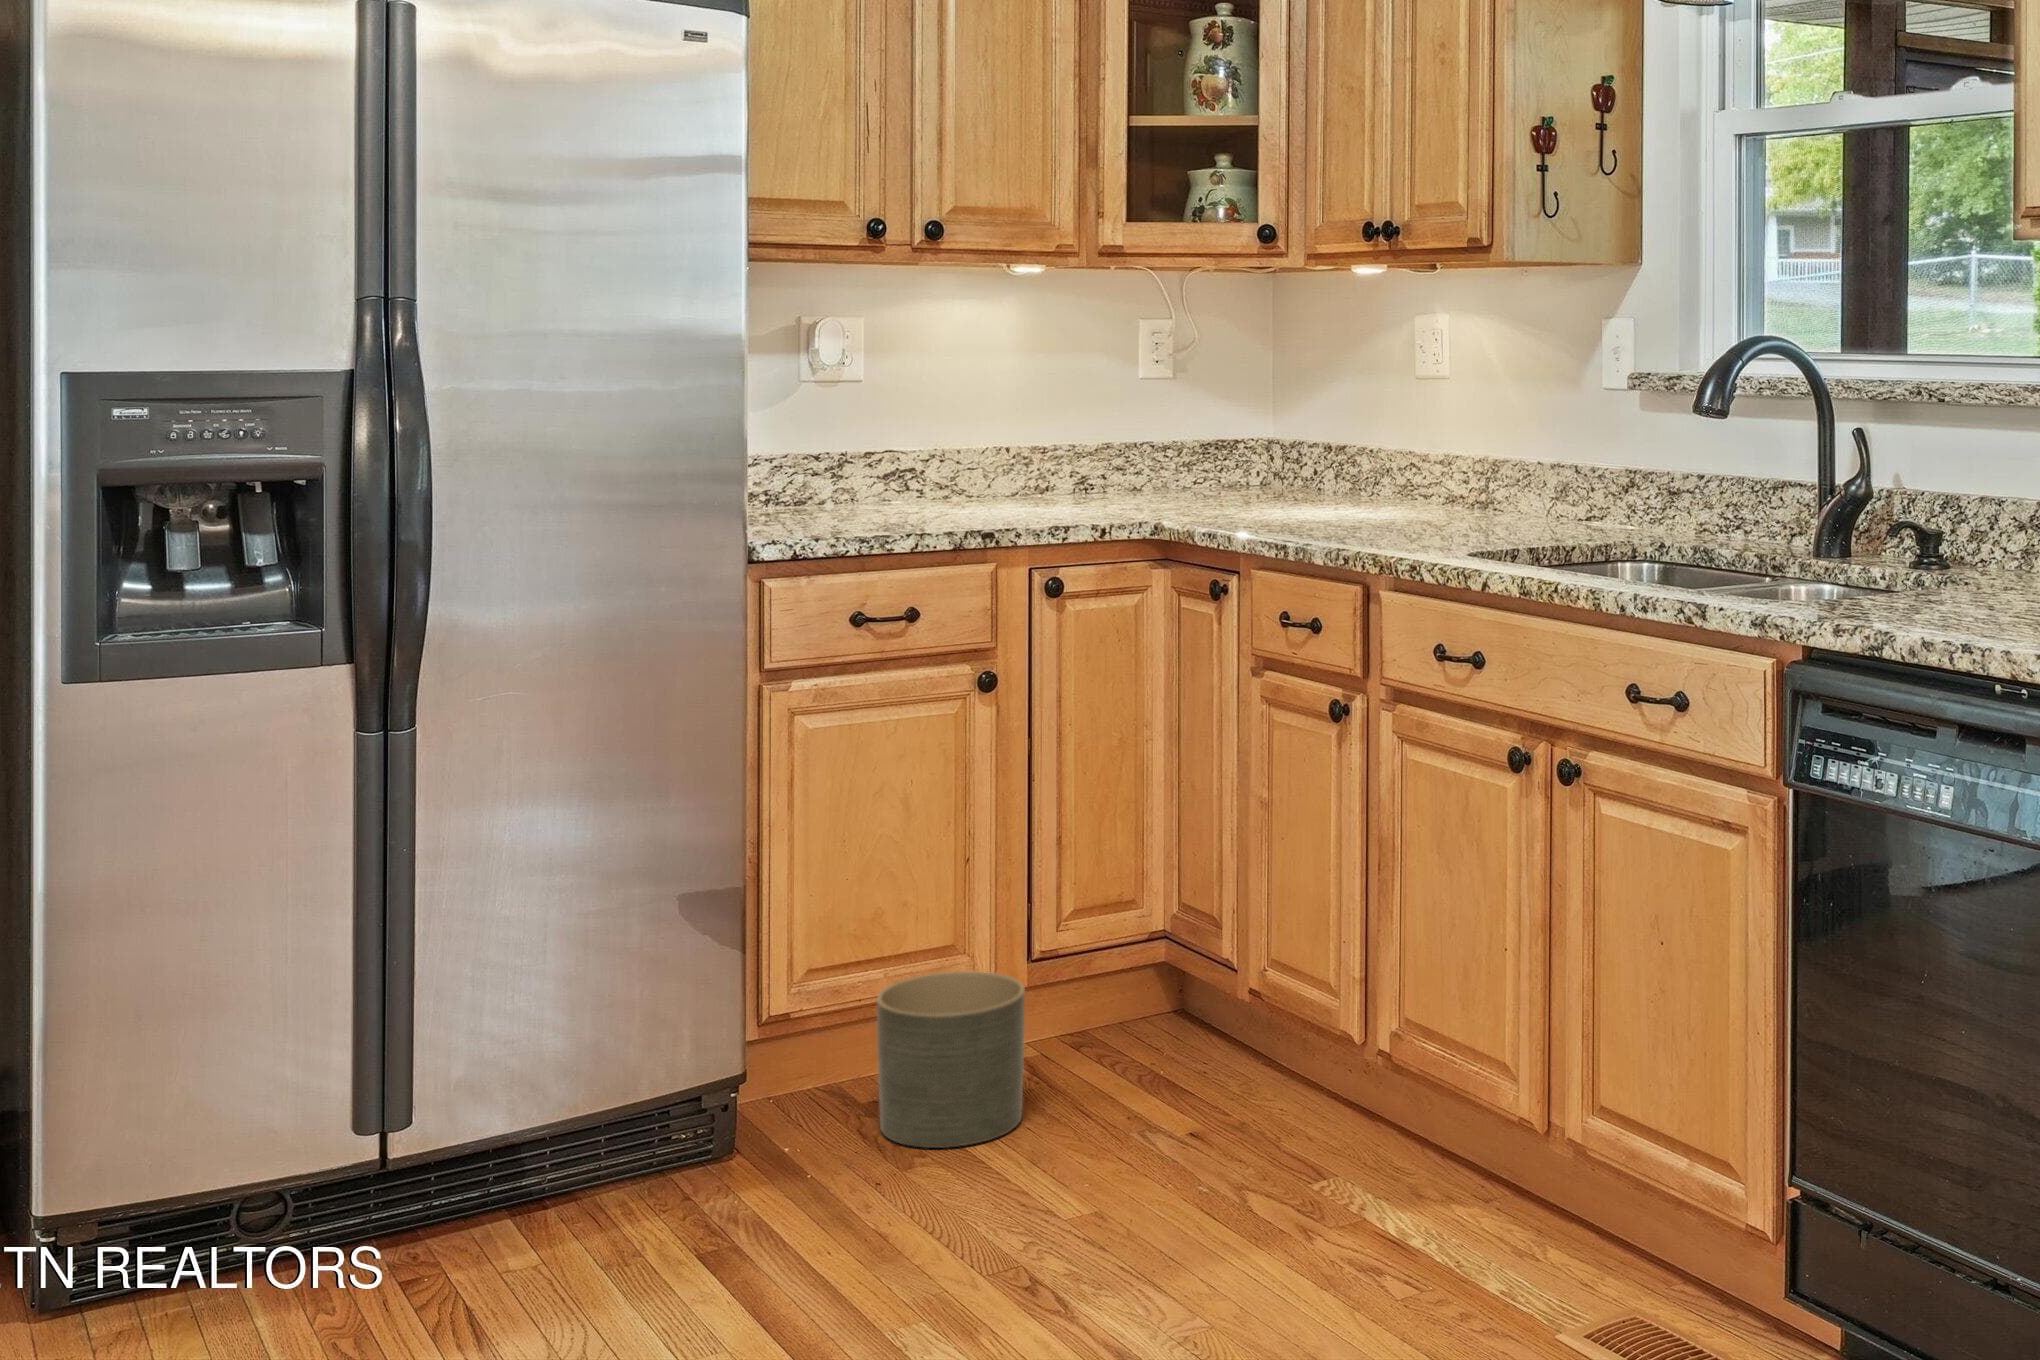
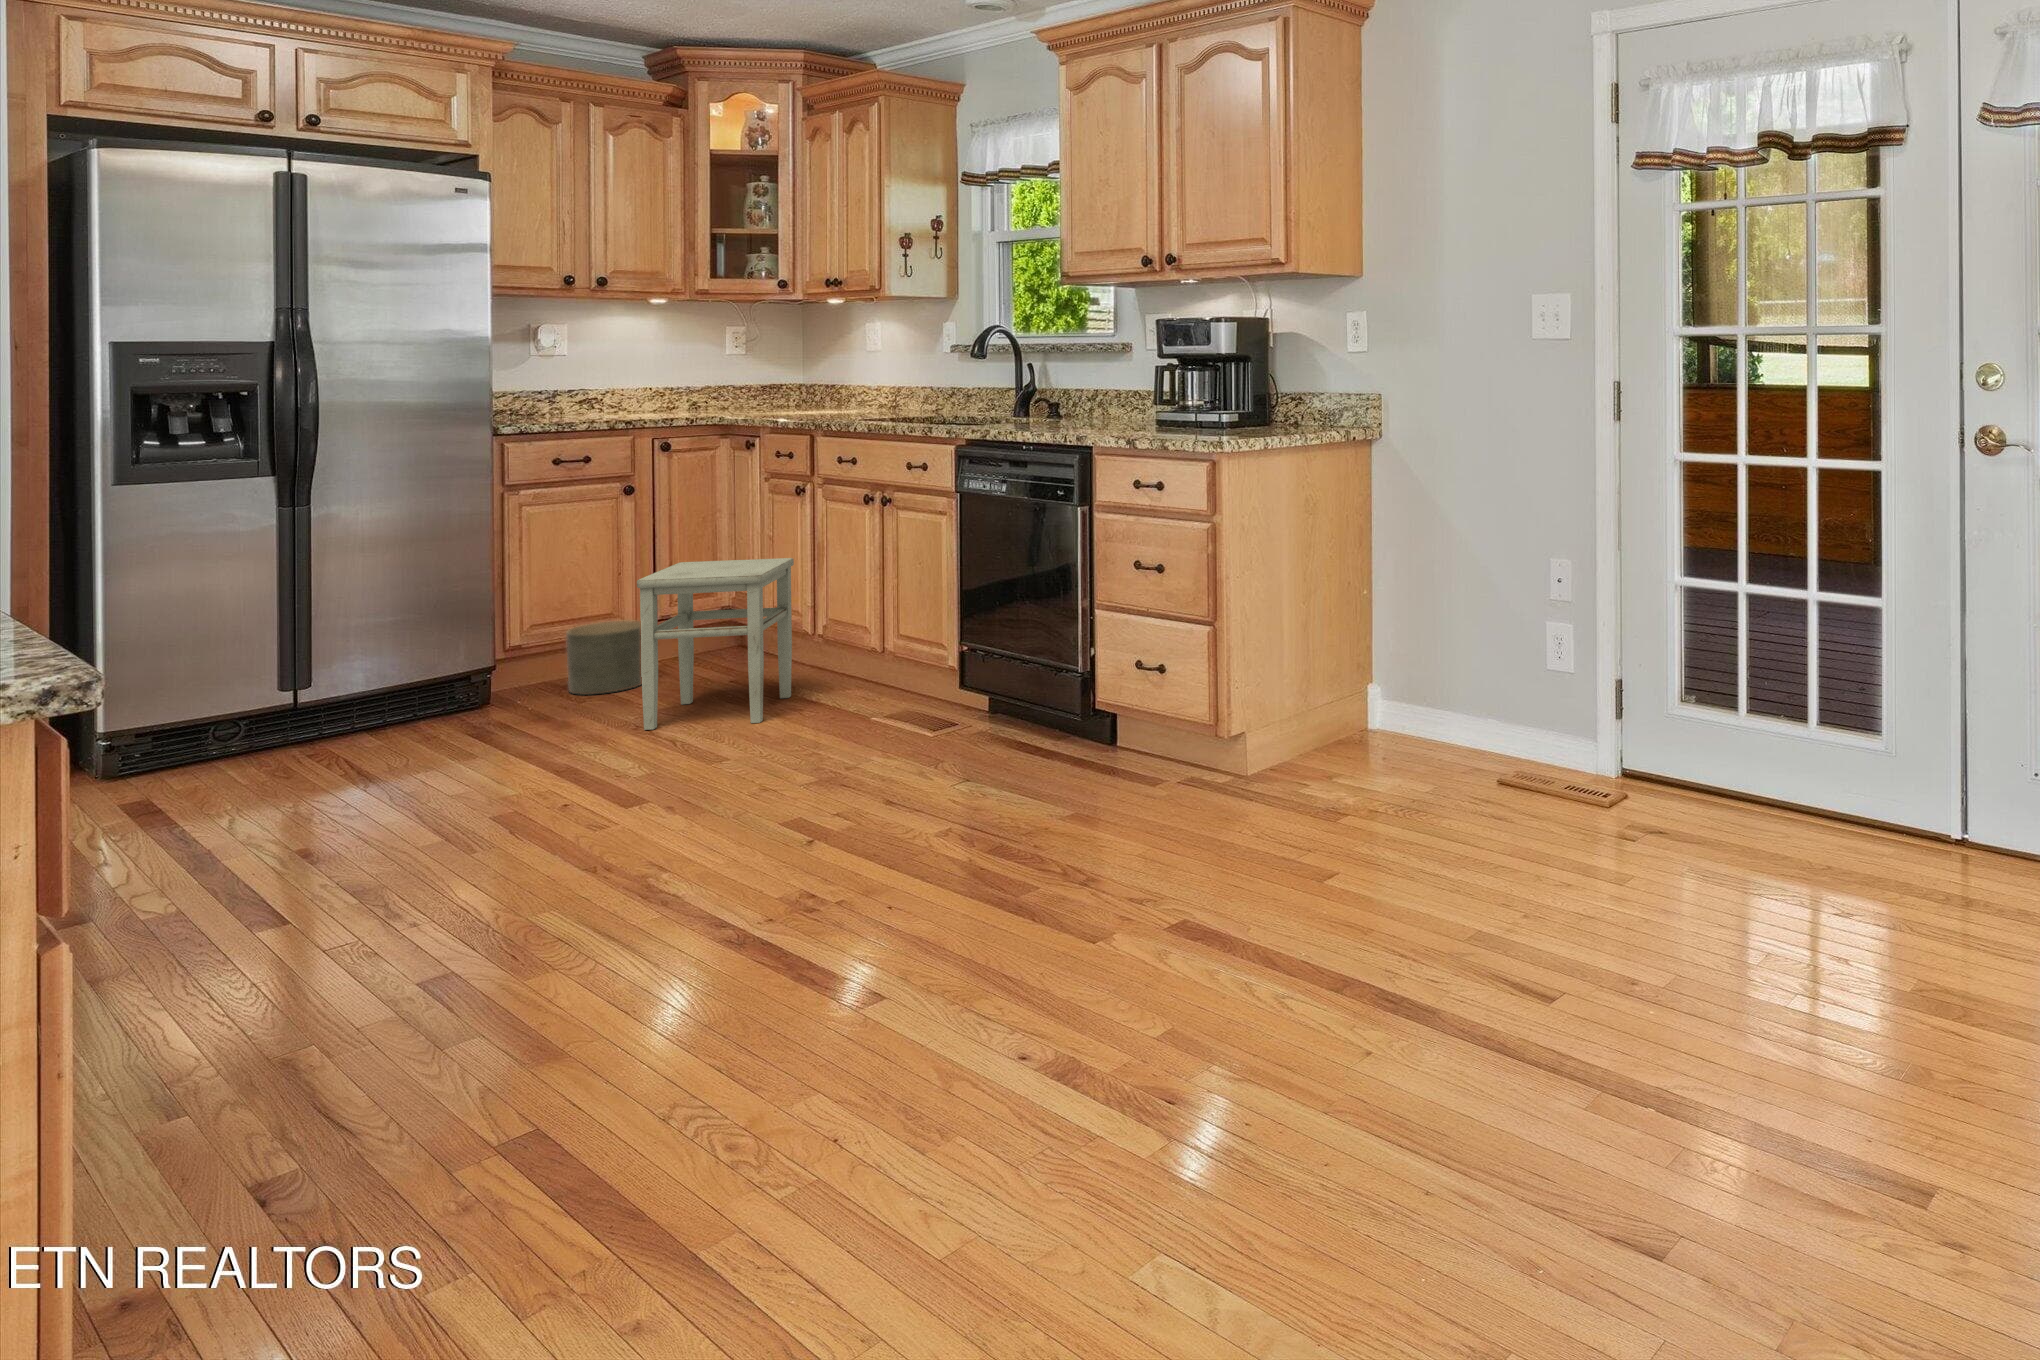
stool: none [1046,883,1351,1319] -> present [637,558,794,730]

